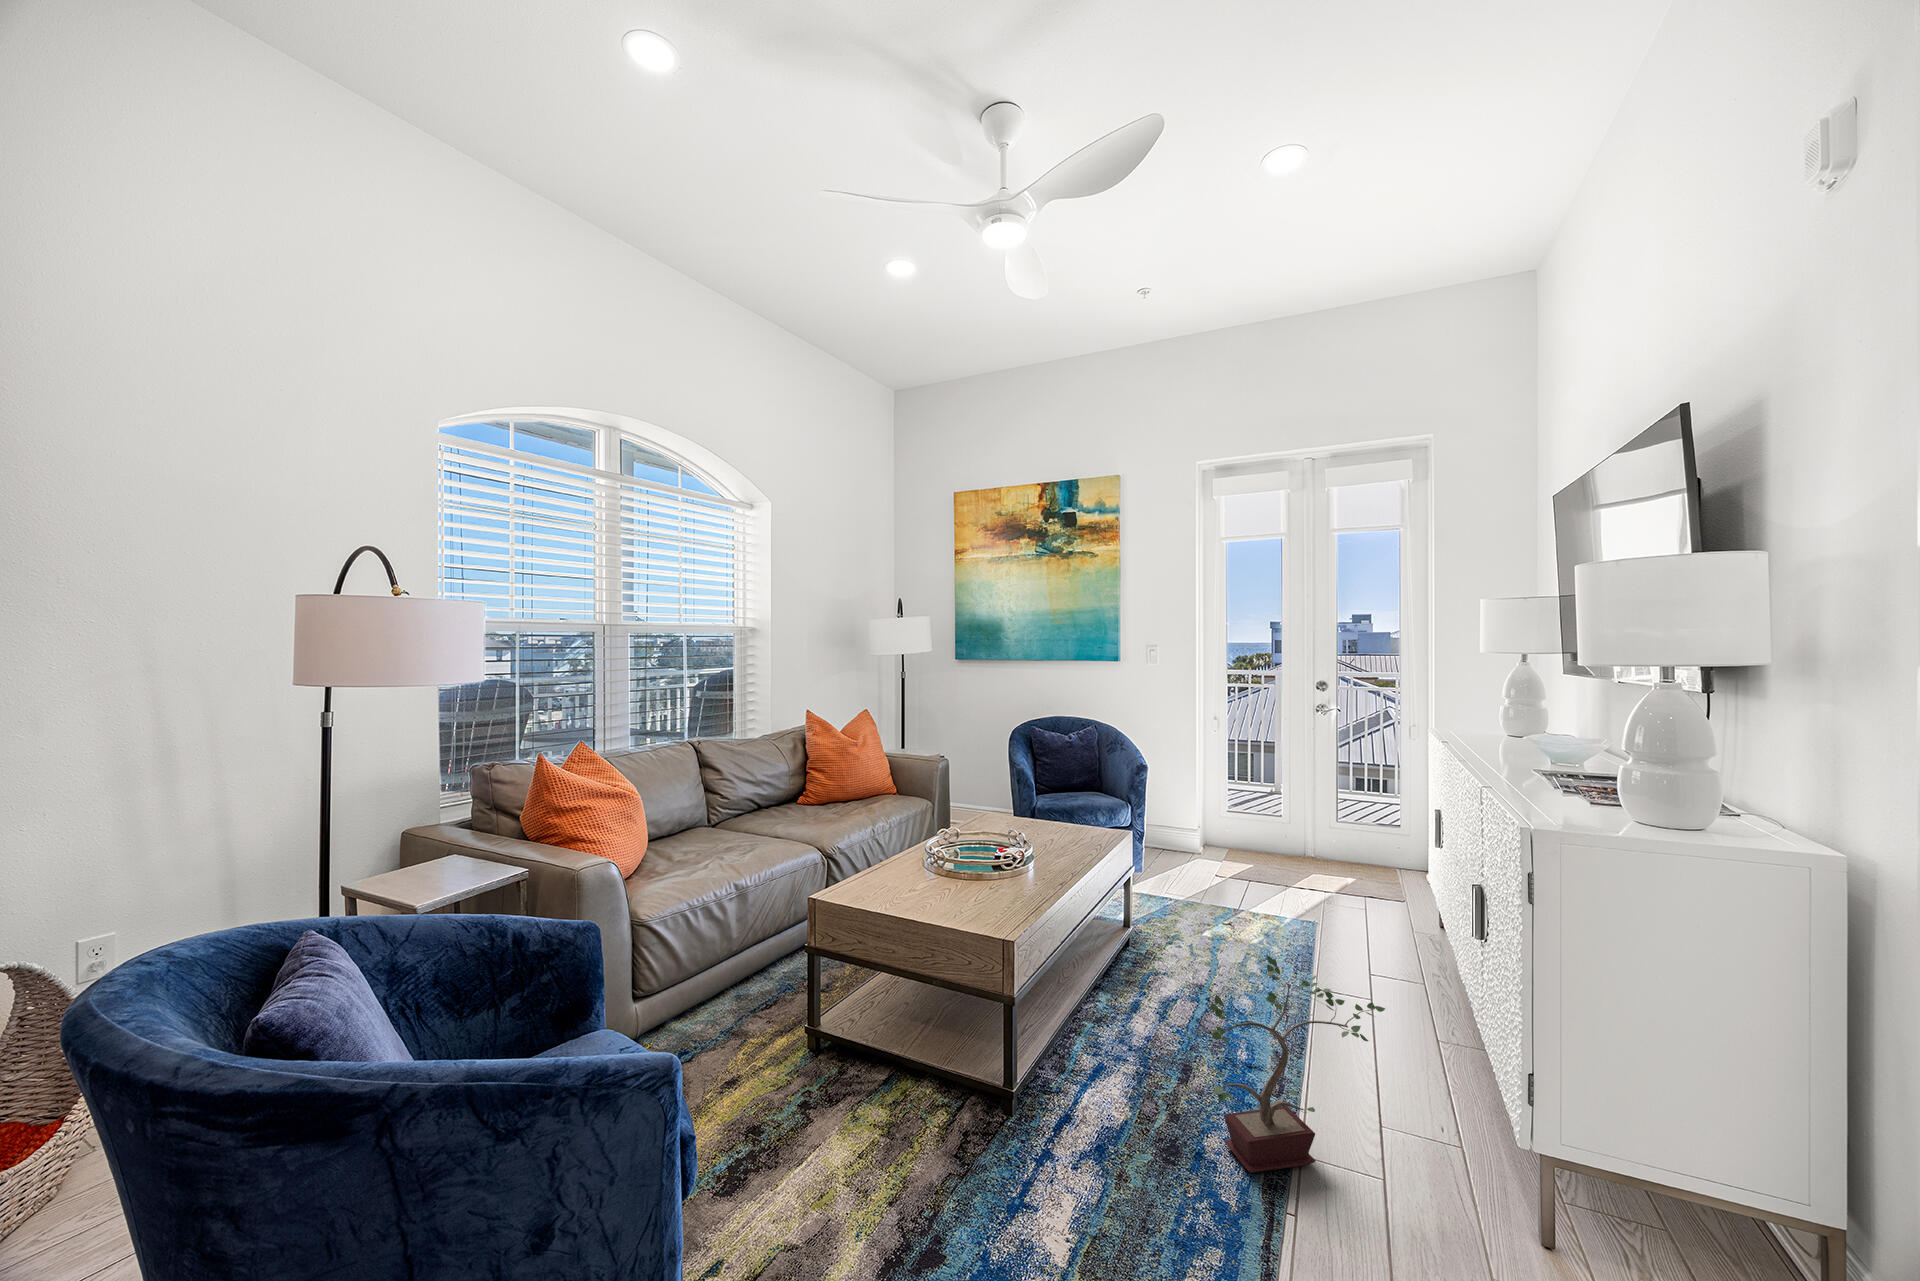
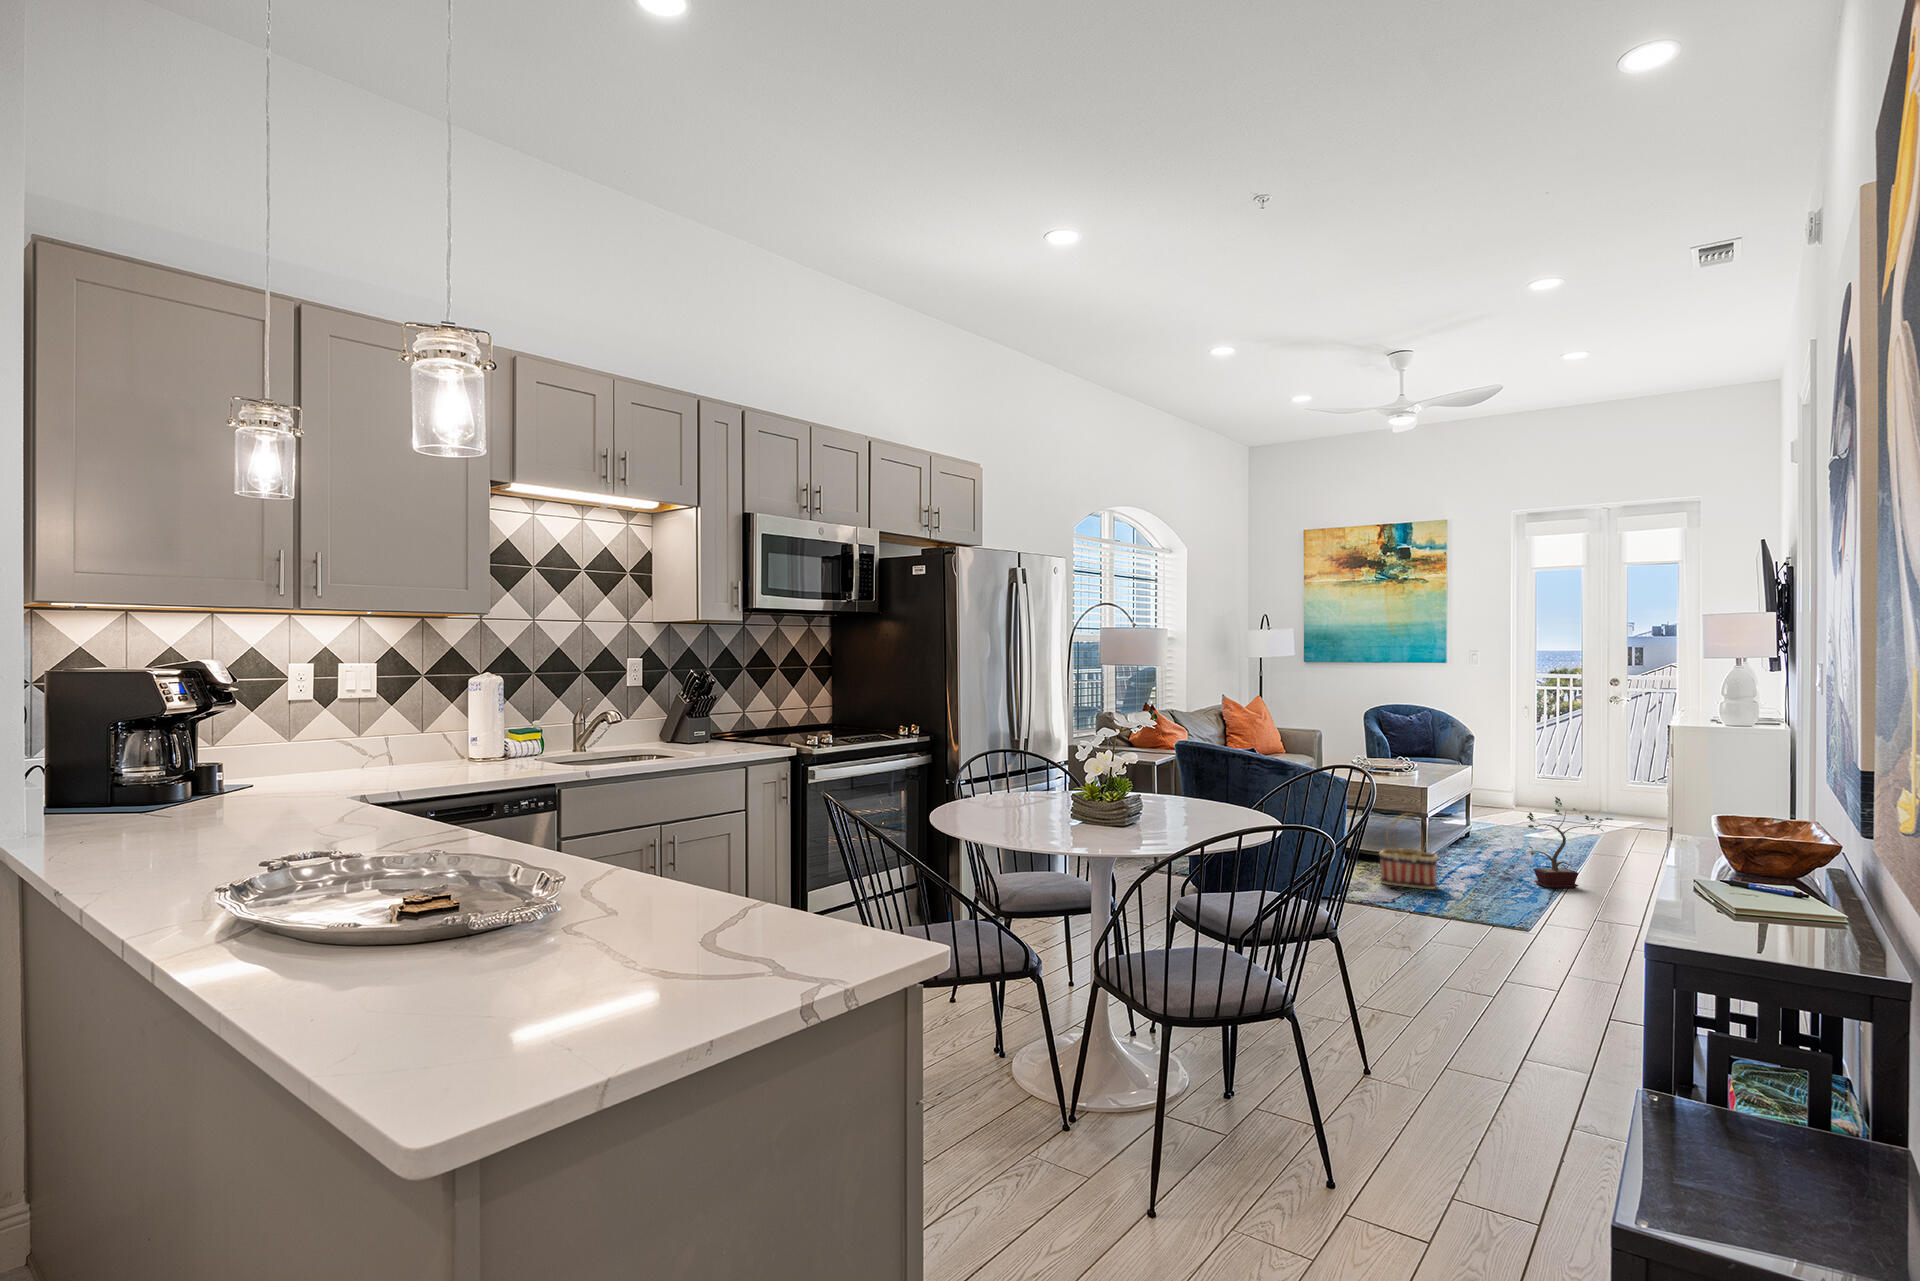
basket: none [886,1012,1015,1228] -> present [1379,816,1438,889]

